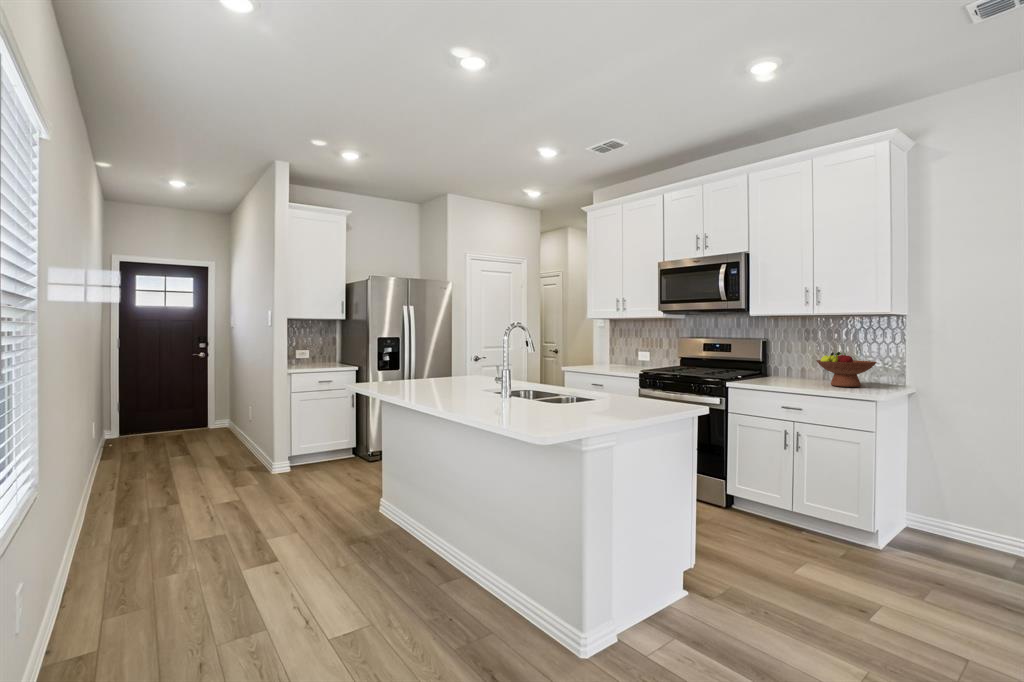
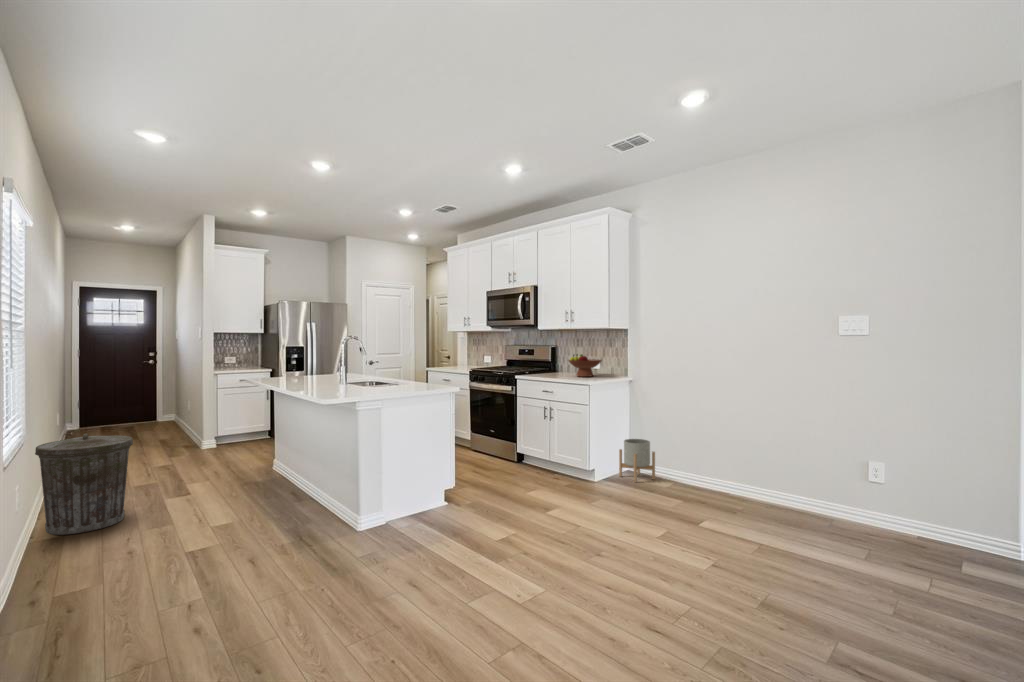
trash can: none [58,475,205,646] -> present [35,434,133,535]
planter: none [916,485,985,558] -> present [619,439,655,482]

